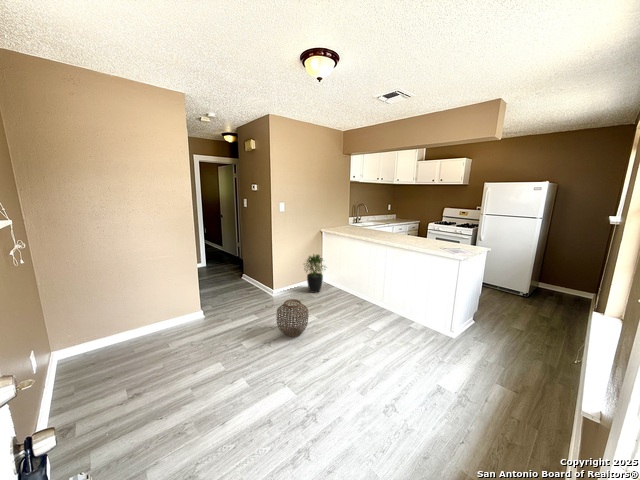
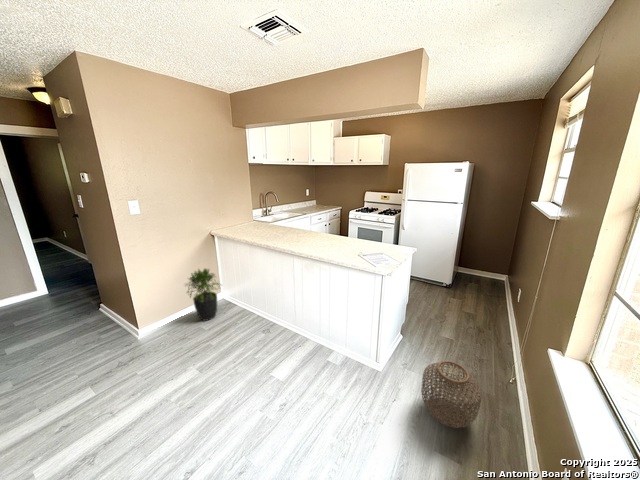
woven basket: present [277,299,308,337] -> present [421,361,482,428]

